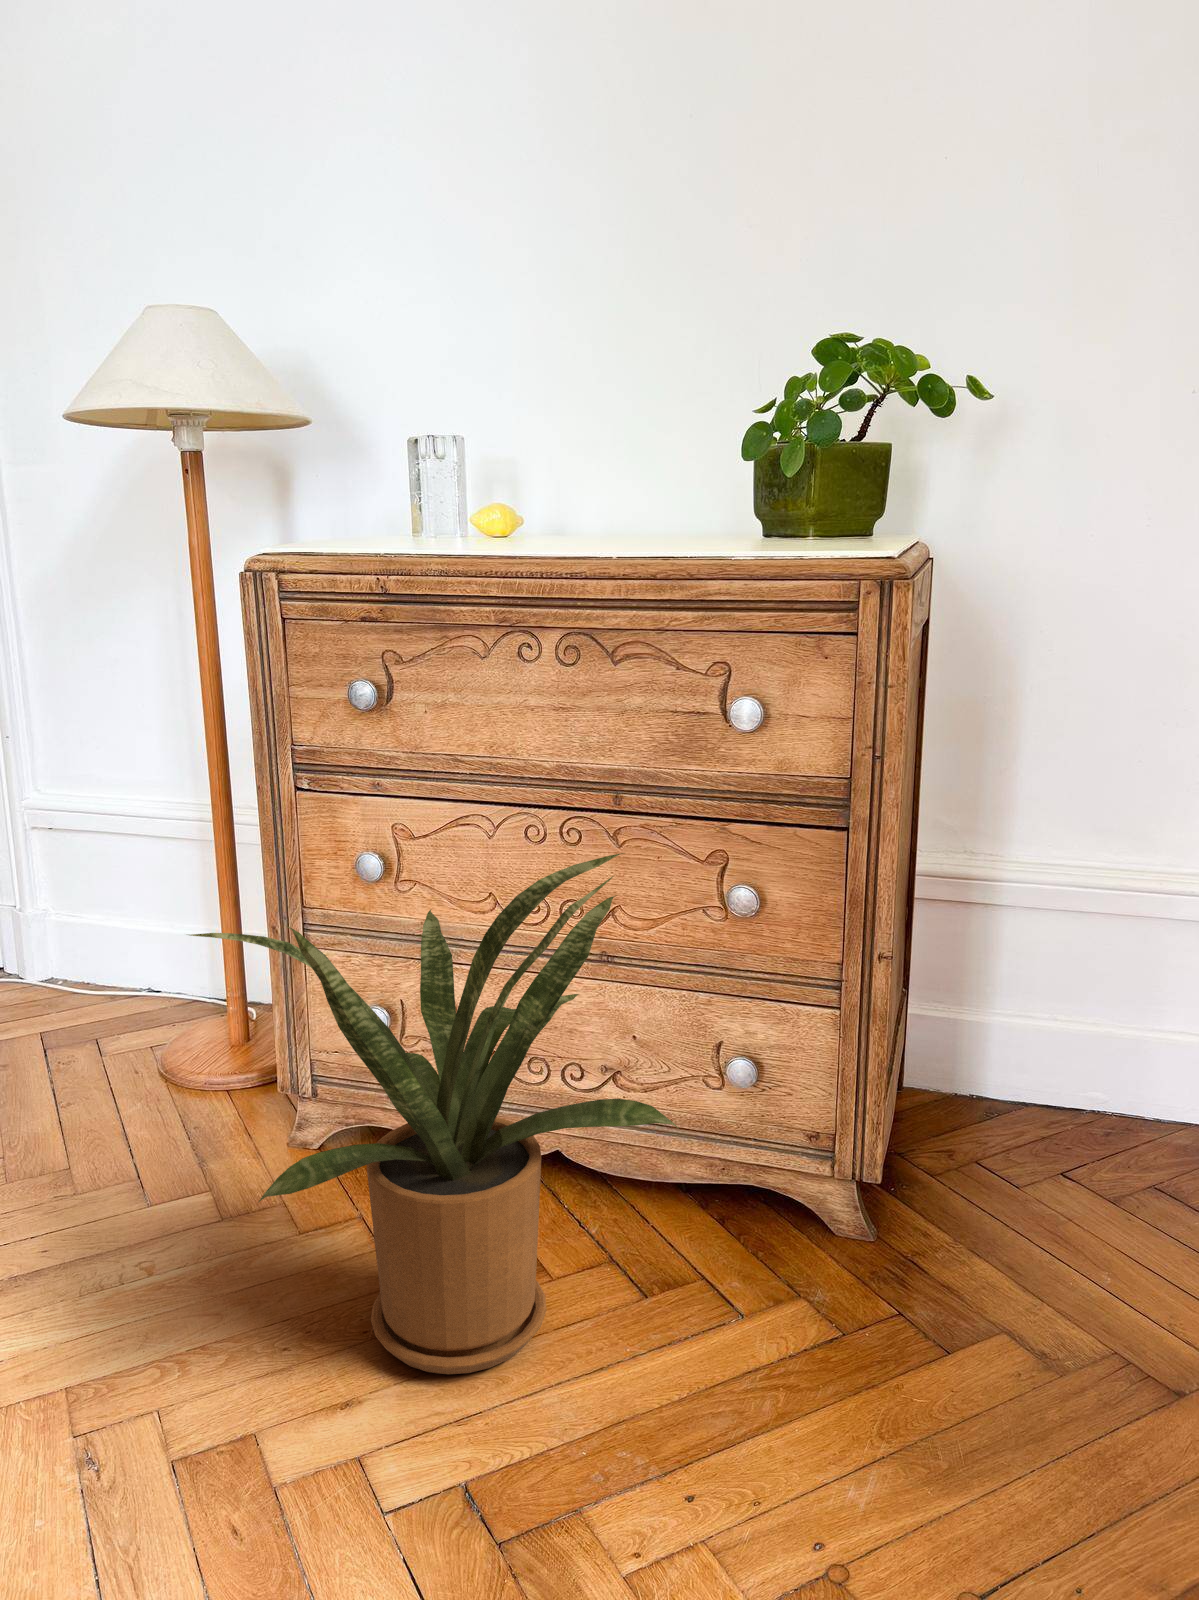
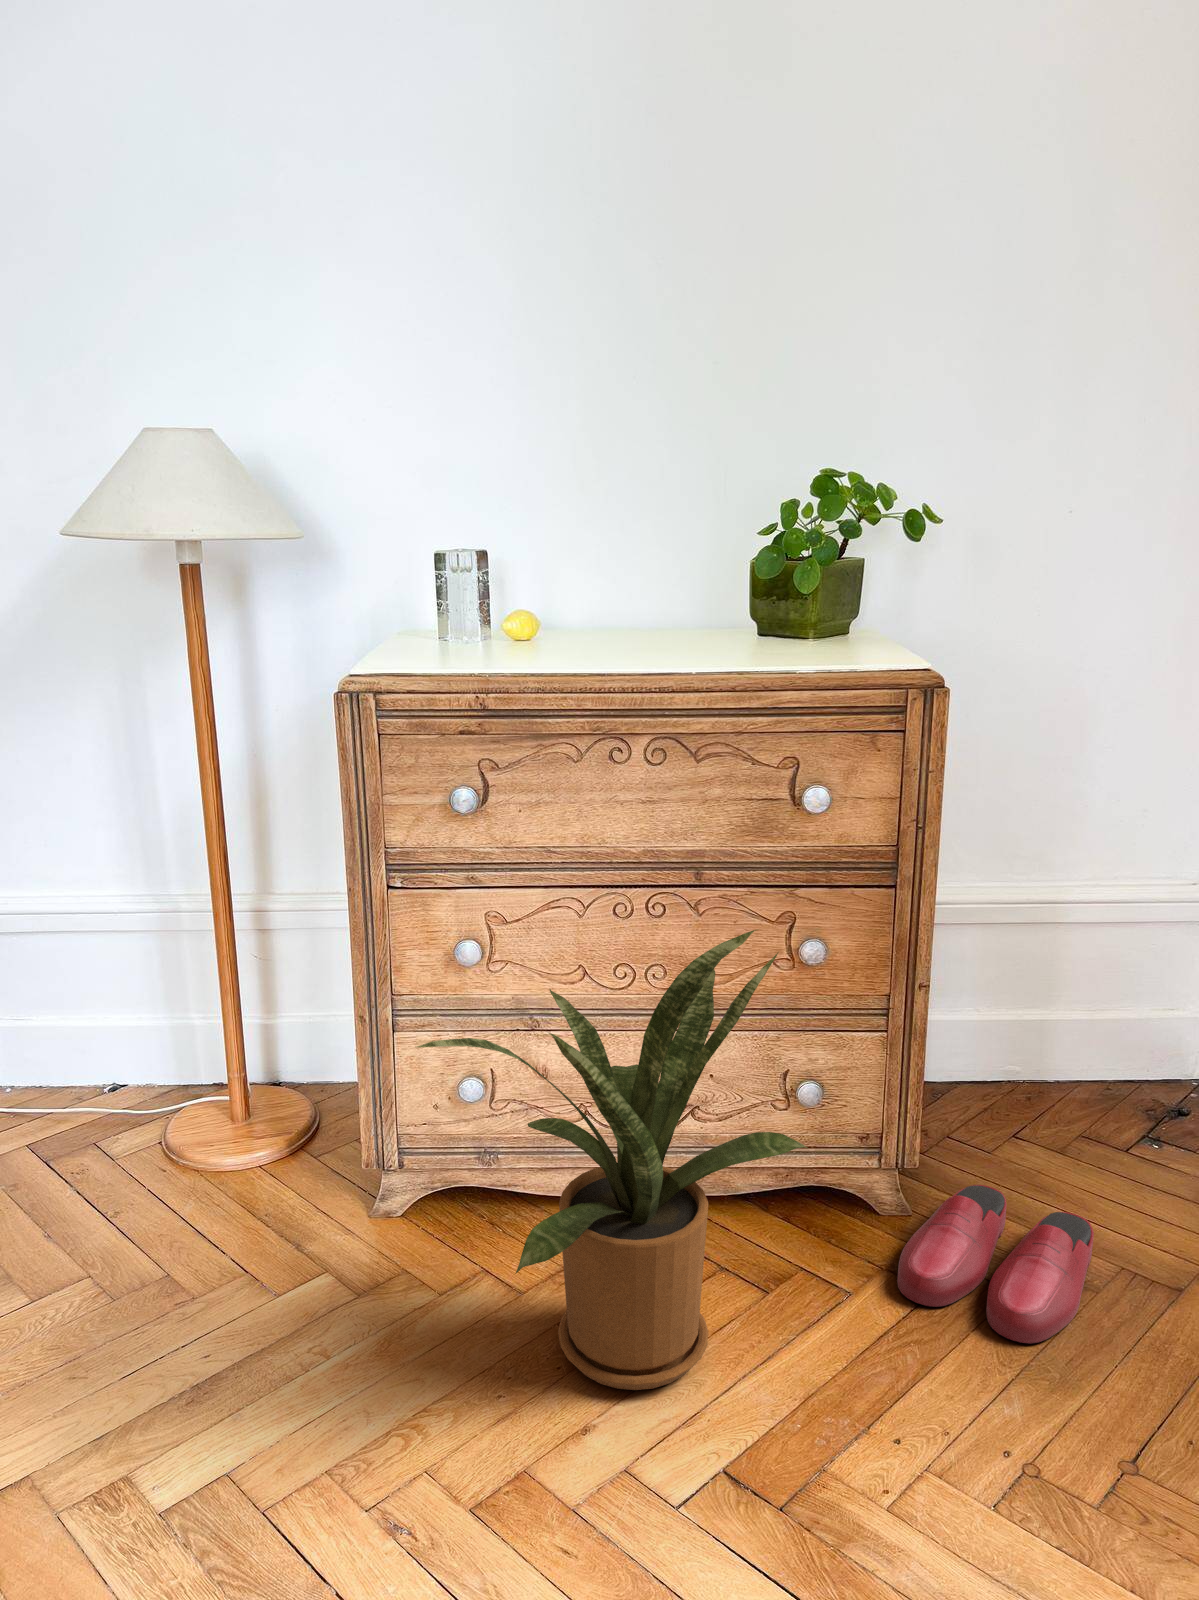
slippers: none [806,1222,1092,1423] -> present [897,1185,1094,1344]

